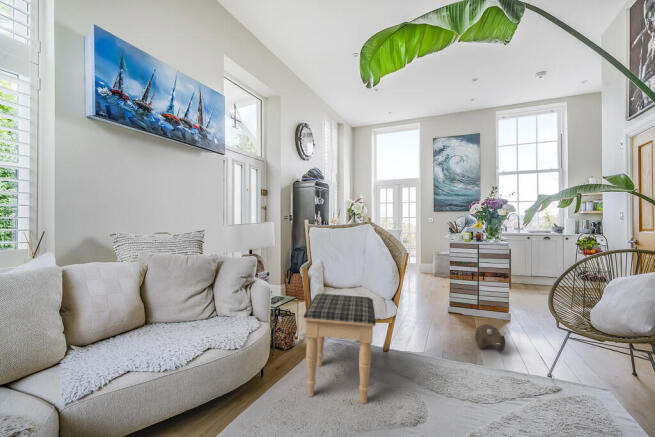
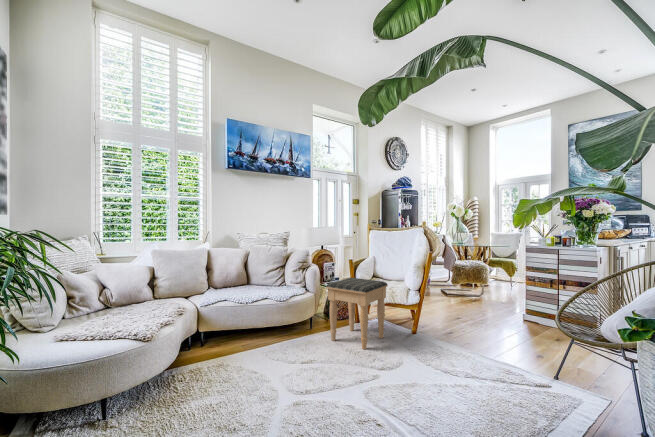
plush toy: present [475,324,506,351] -> none [506,323,535,350]

